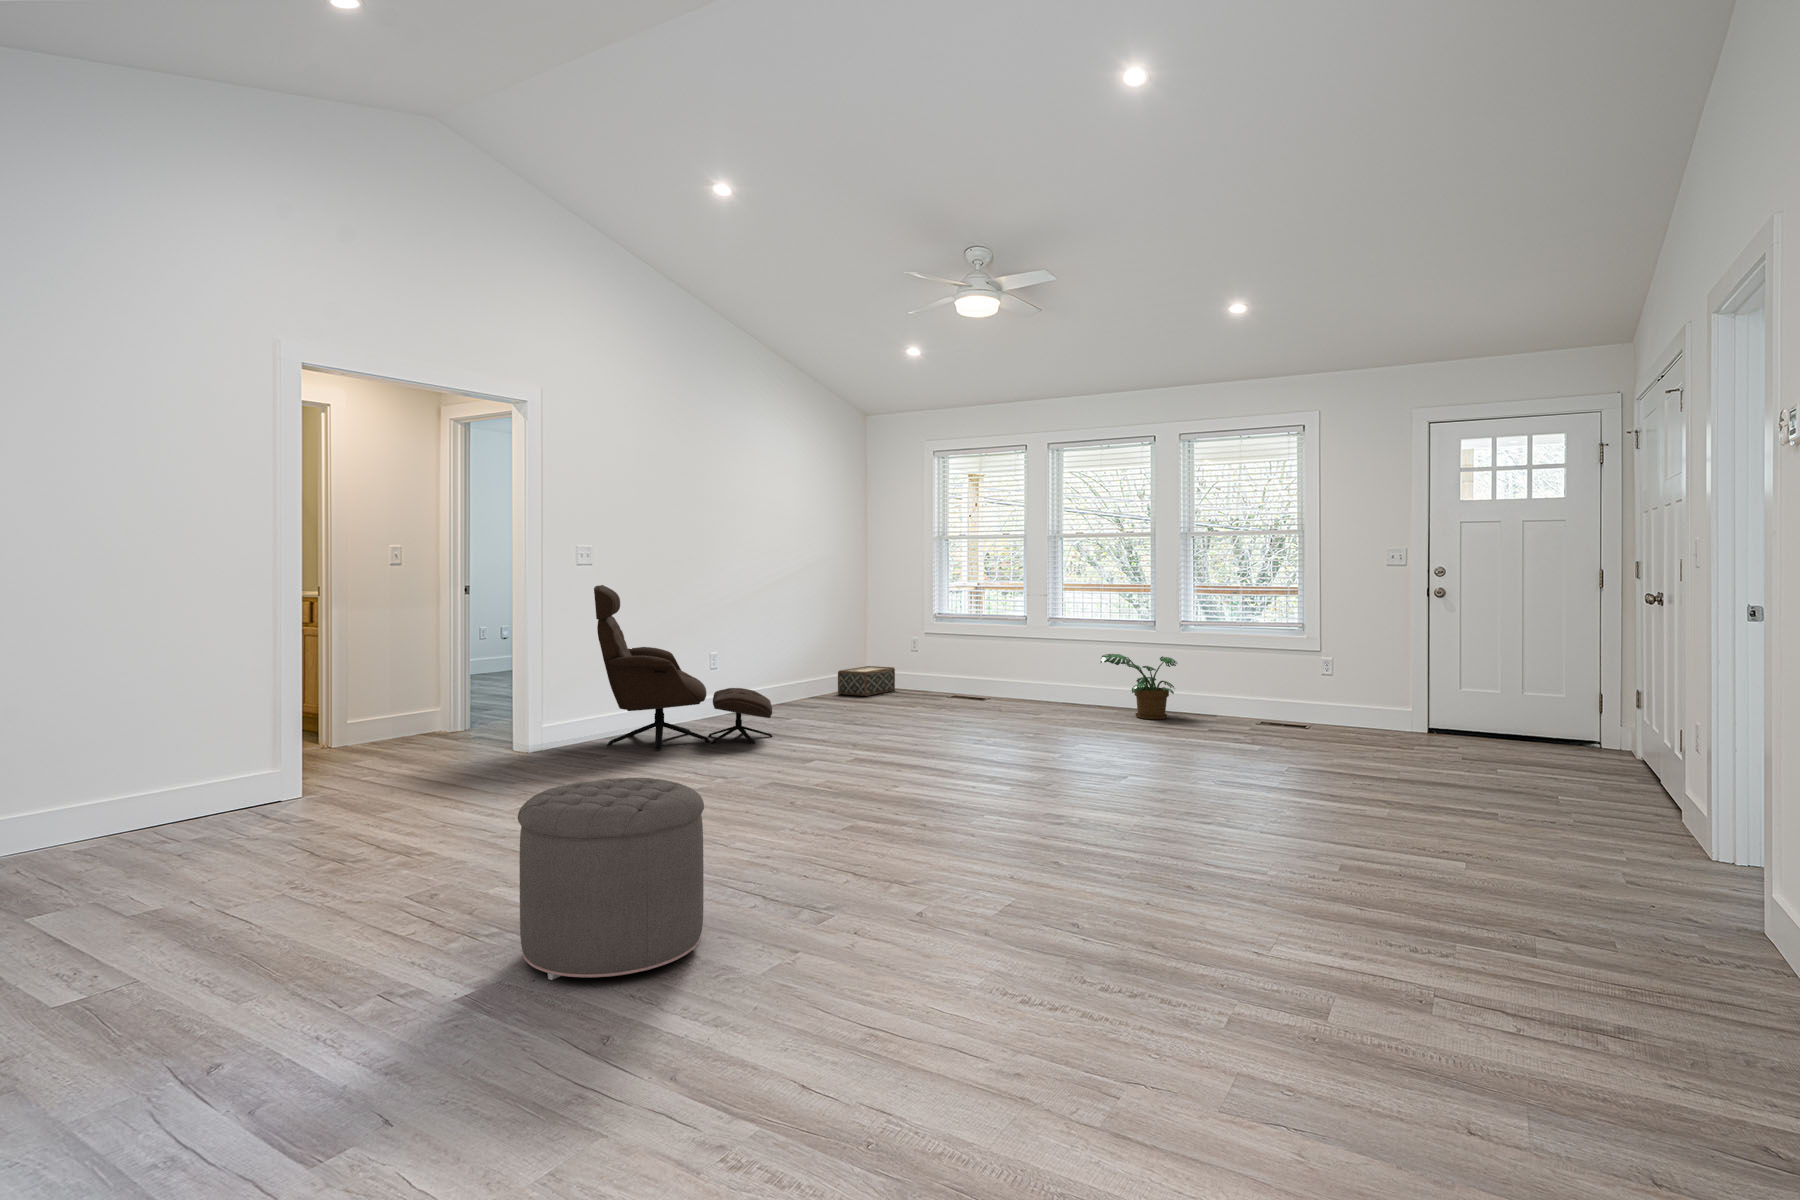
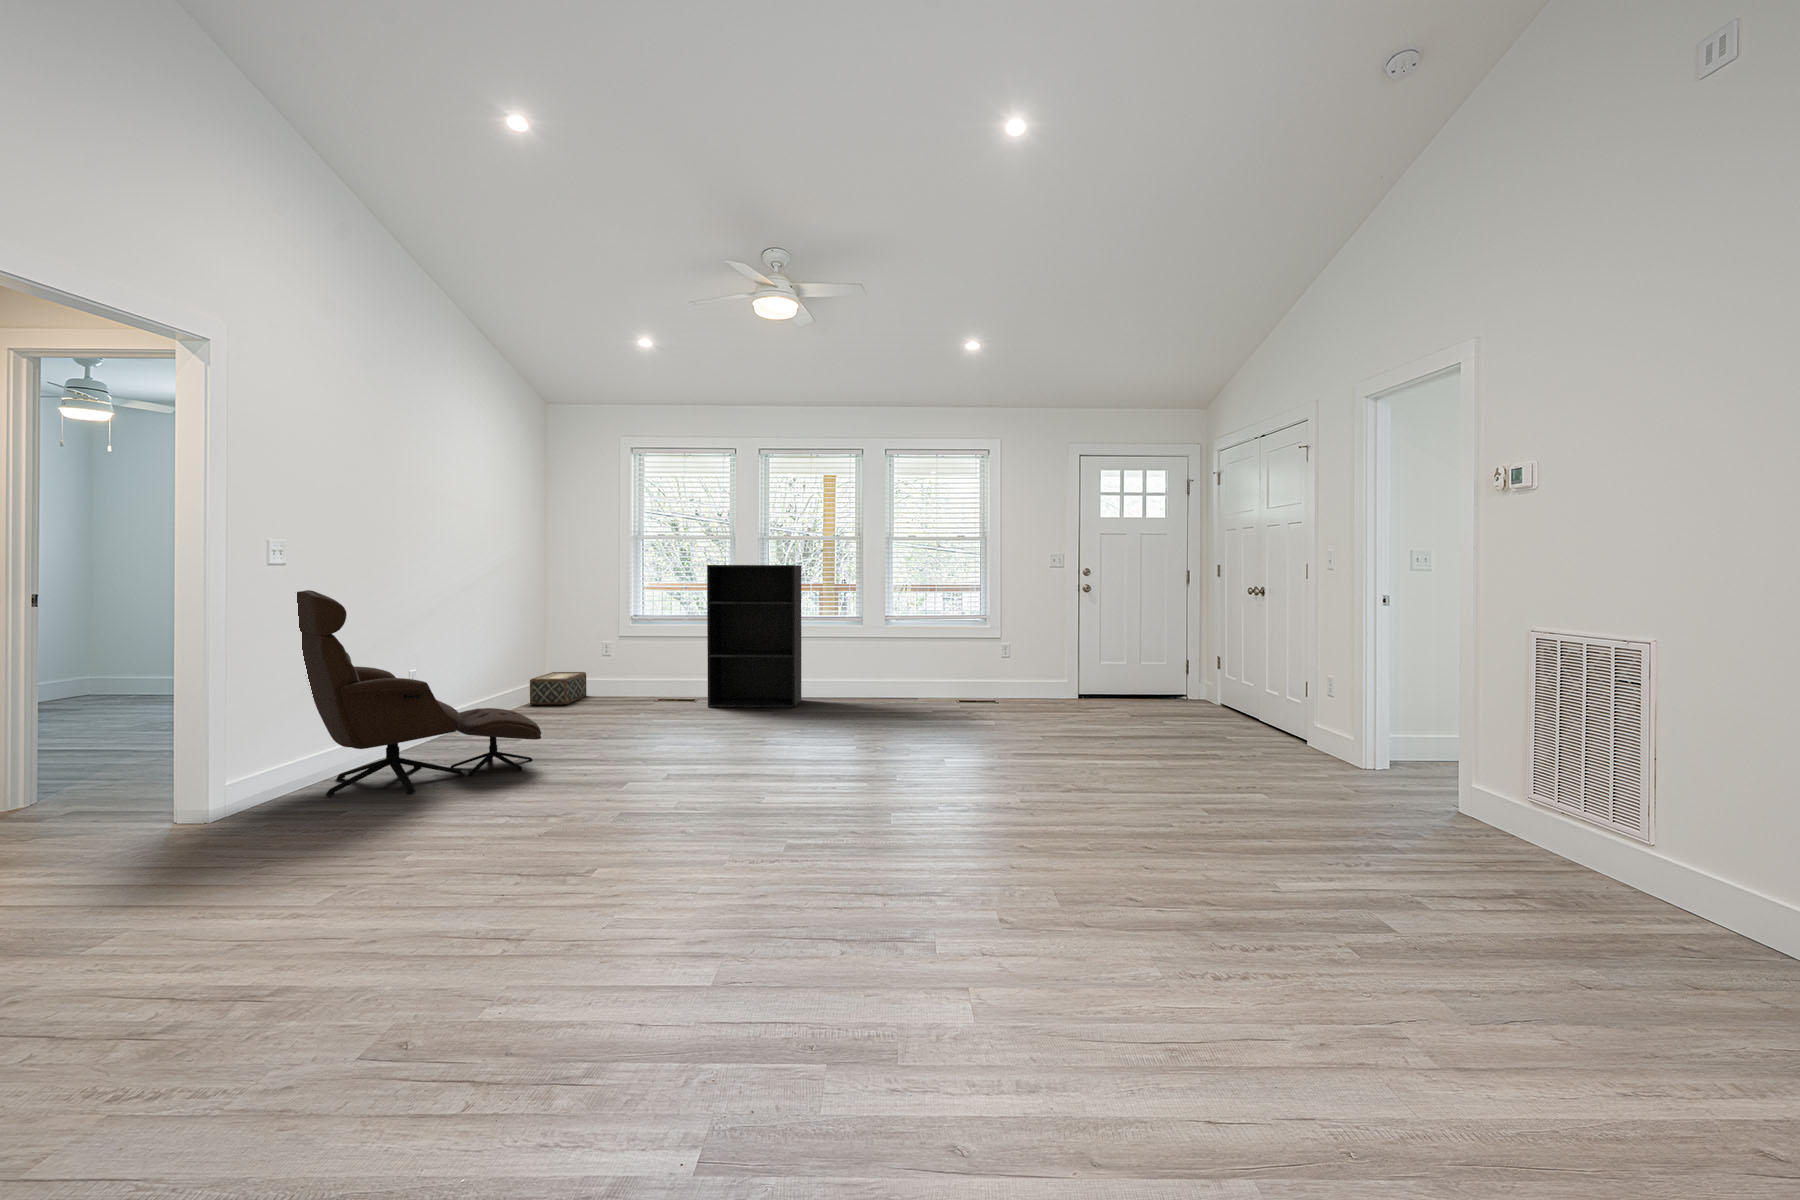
bookshelf: none [982,564,1085,715] -> present [707,565,801,708]
potted plant: present [1101,654,1177,719] -> none [828,648,891,705]
ottoman: present [518,777,704,980] -> none [667,833,894,1120]

